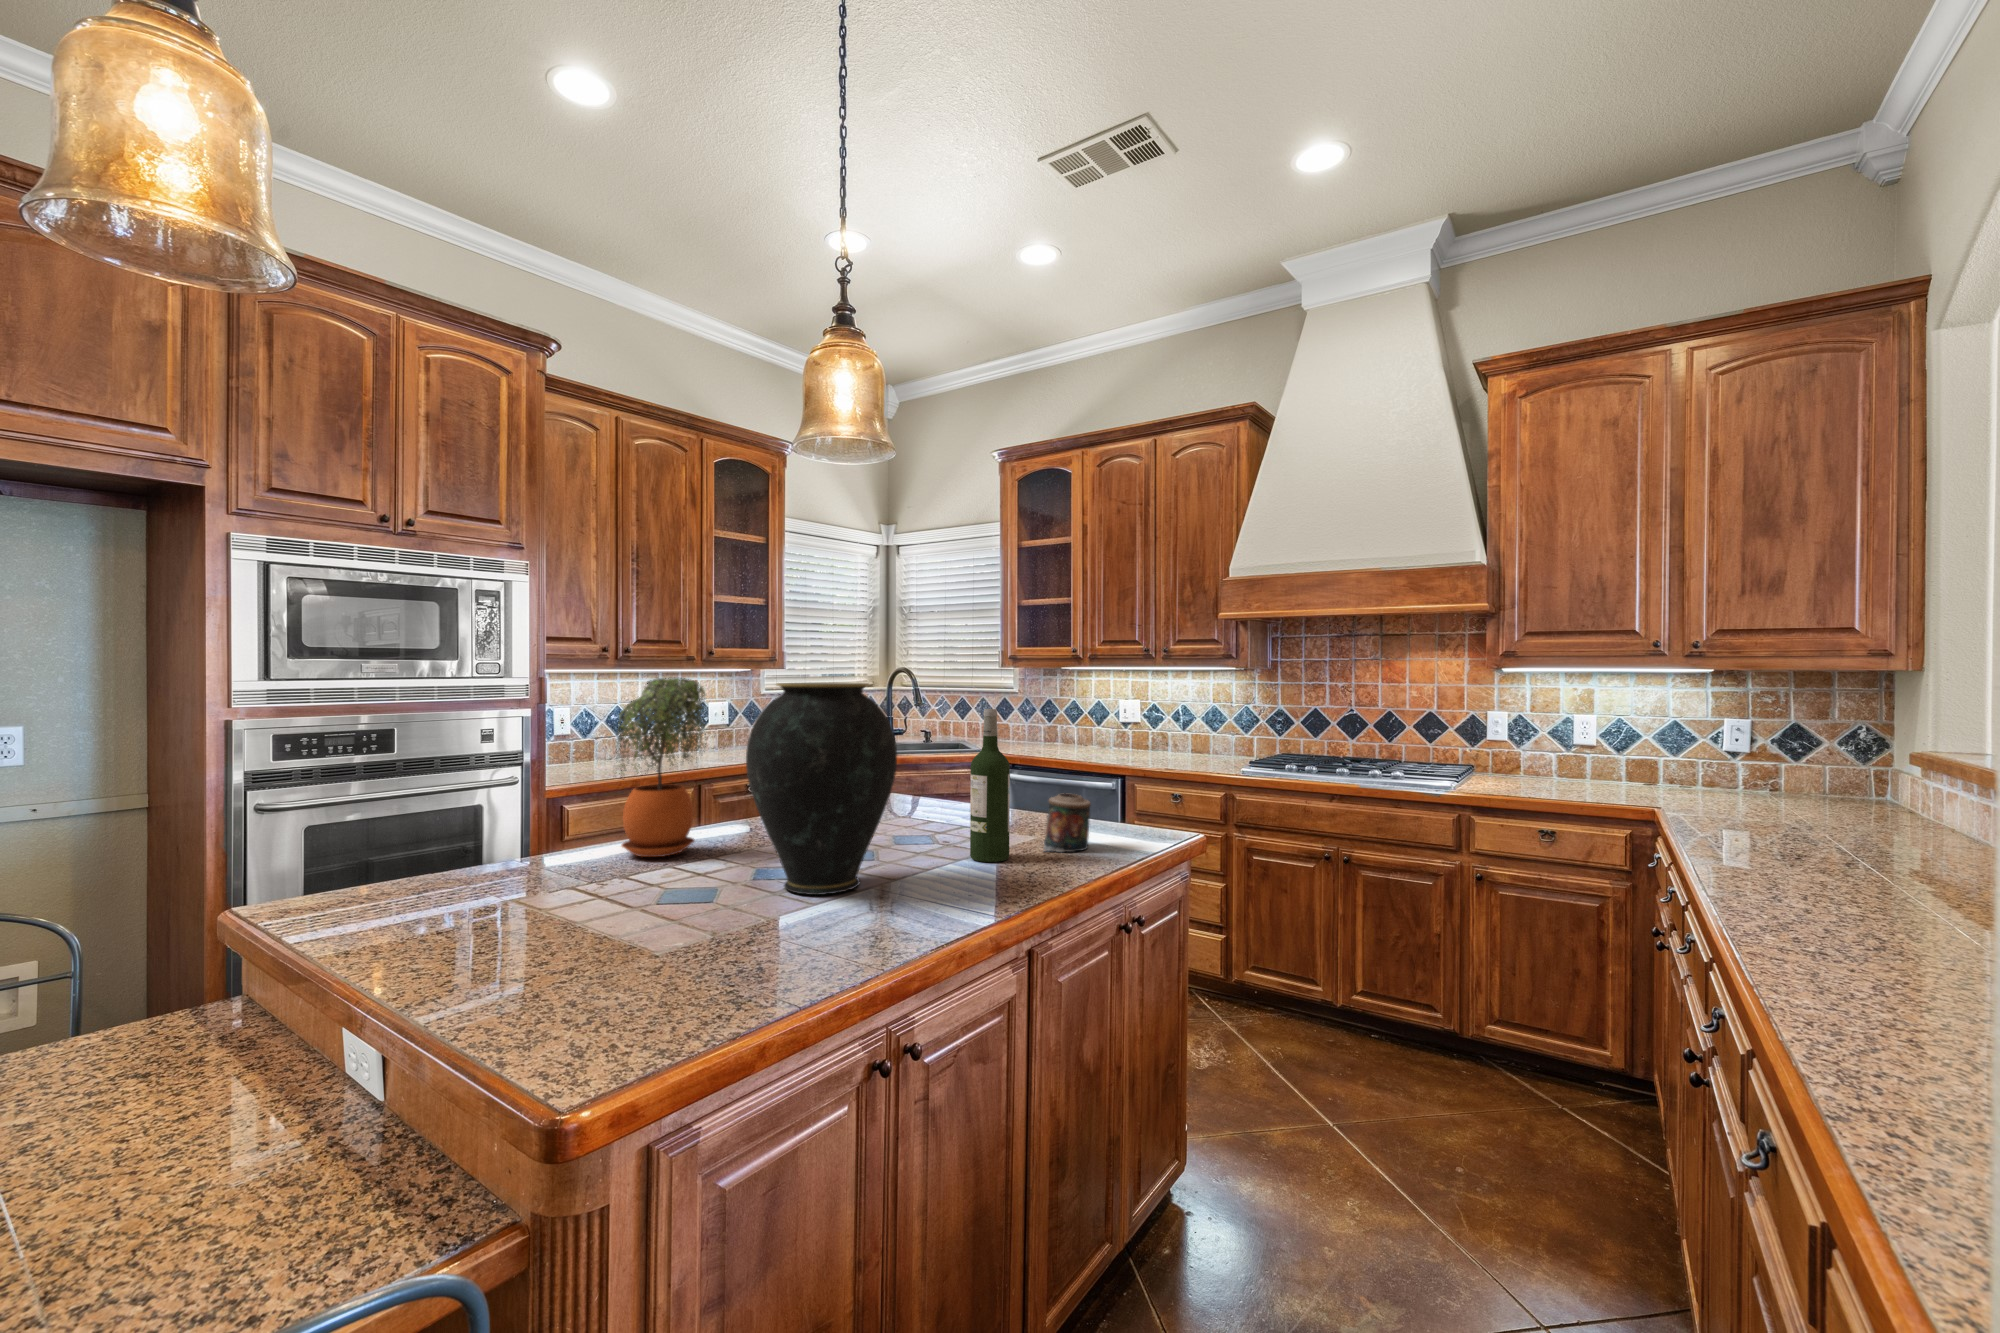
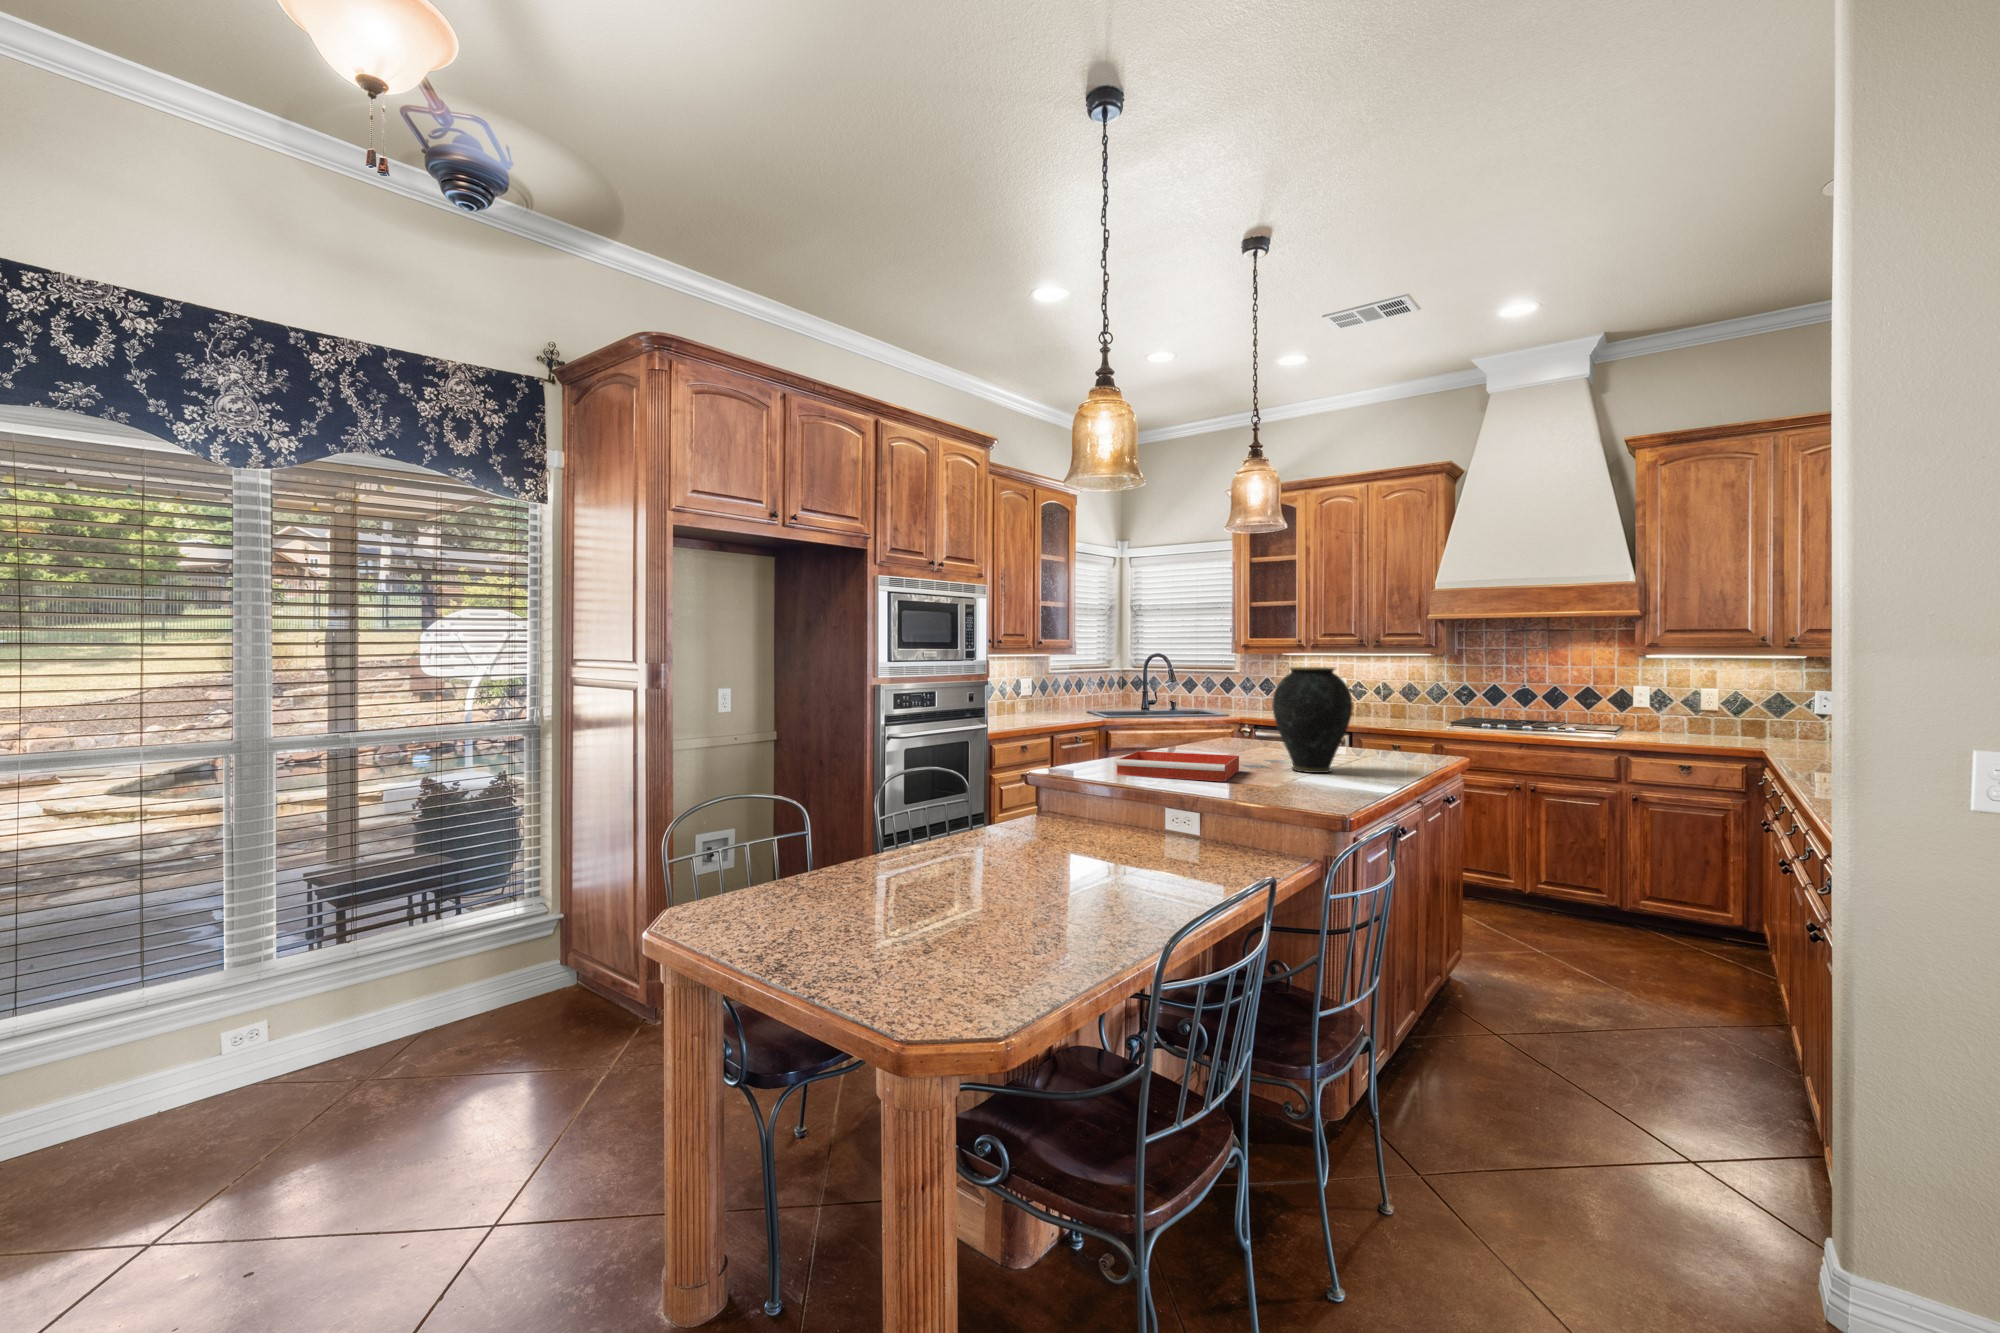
potted plant: present [616,678,706,857] -> none [1168,664,1214,761]
wine bottle: present [970,709,1010,862] -> none [1360,681,1384,765]
candle: present [1043,793,1091,852] -> none [1389,730,1421,762]
tray: none [334,846,660,940] -> present [1116,751,1239,781]

